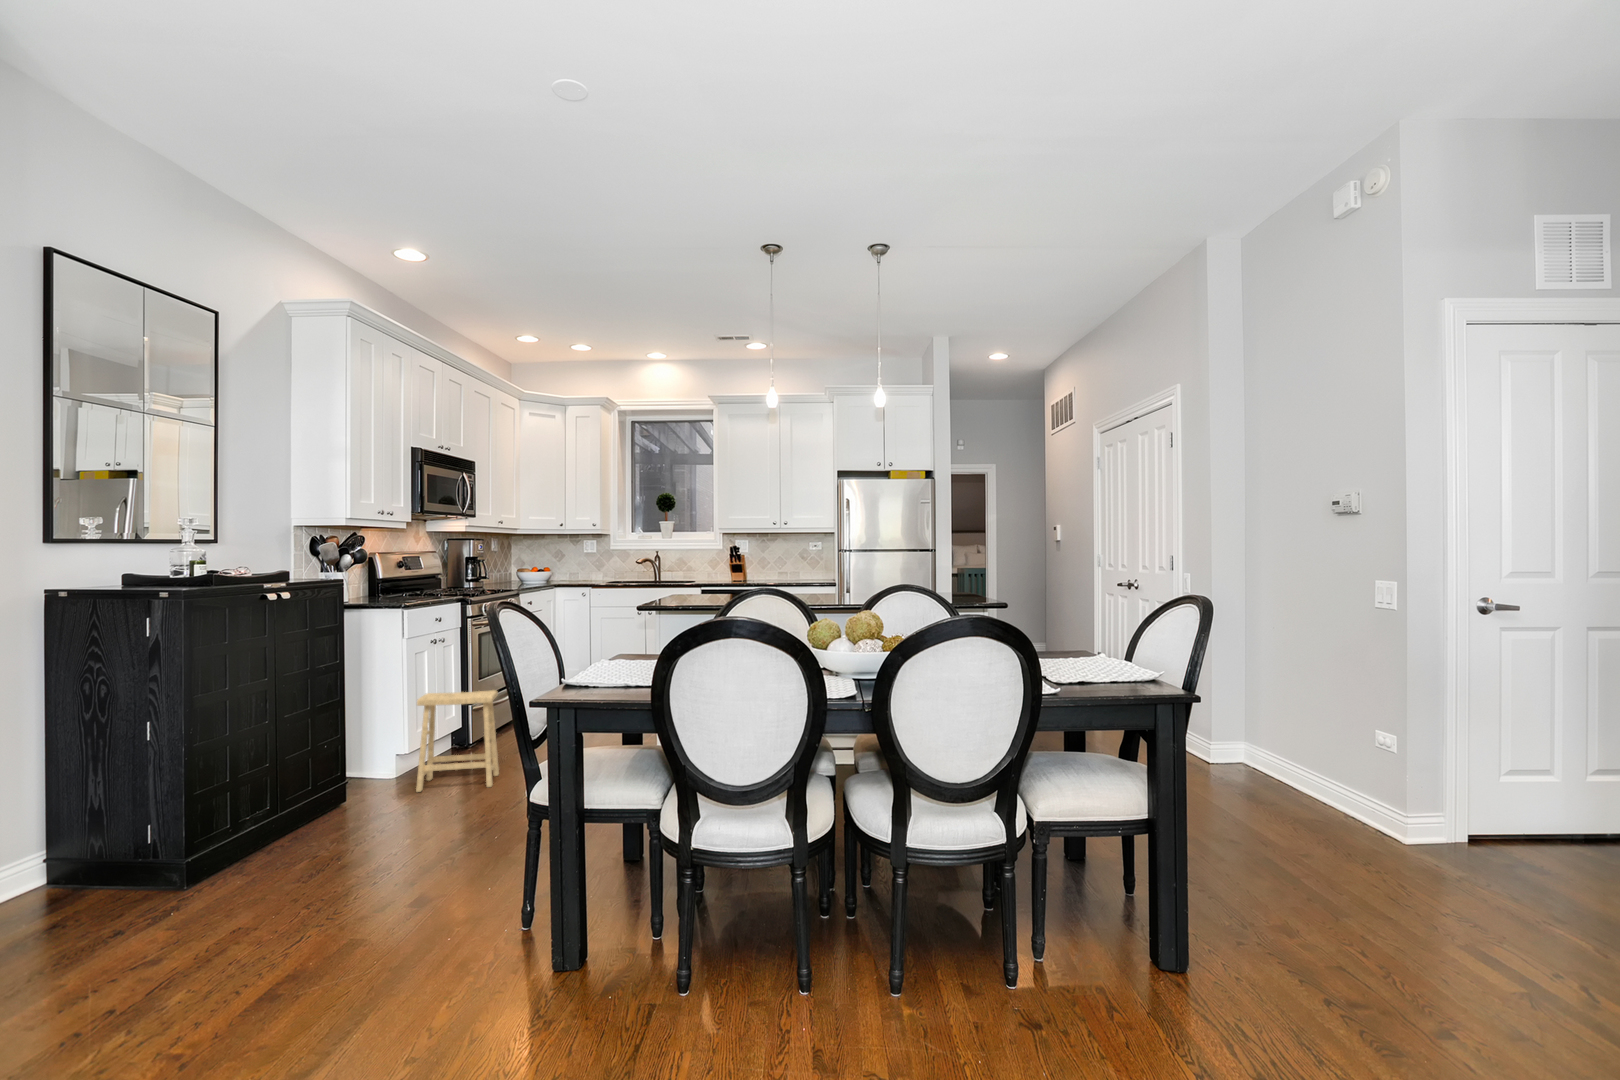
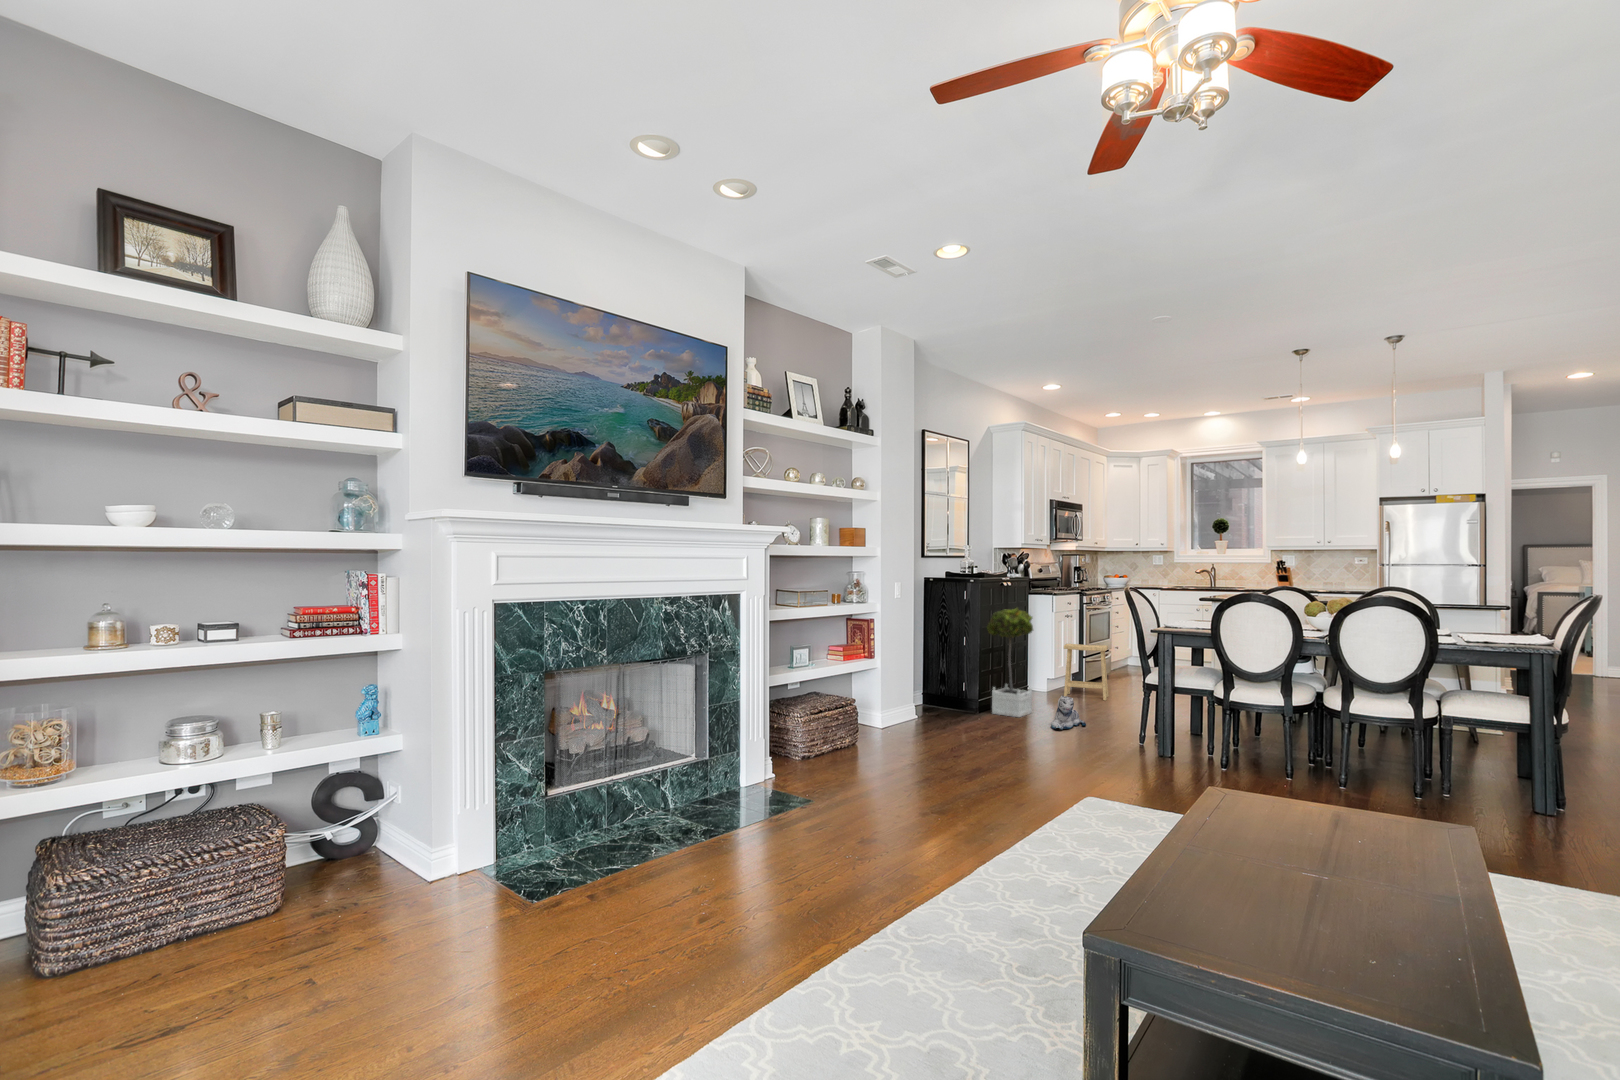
potted tree: none [195,651,321,890] -> present [987,608,1033,717]
plush toy: none [333,838,422,926] -> present [1051,696,1086,730]

